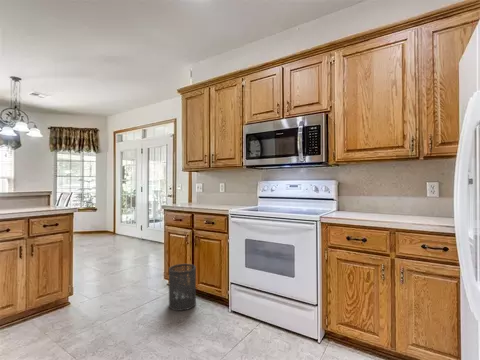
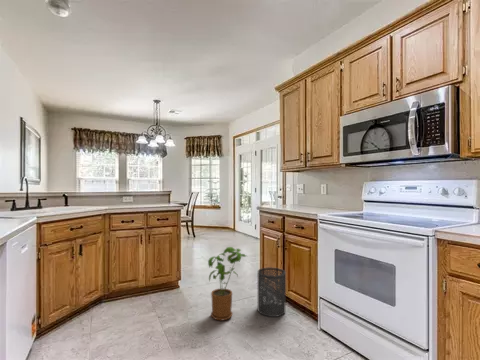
house plant: none [117,249,161,326] -> present [208,247,246,320]

